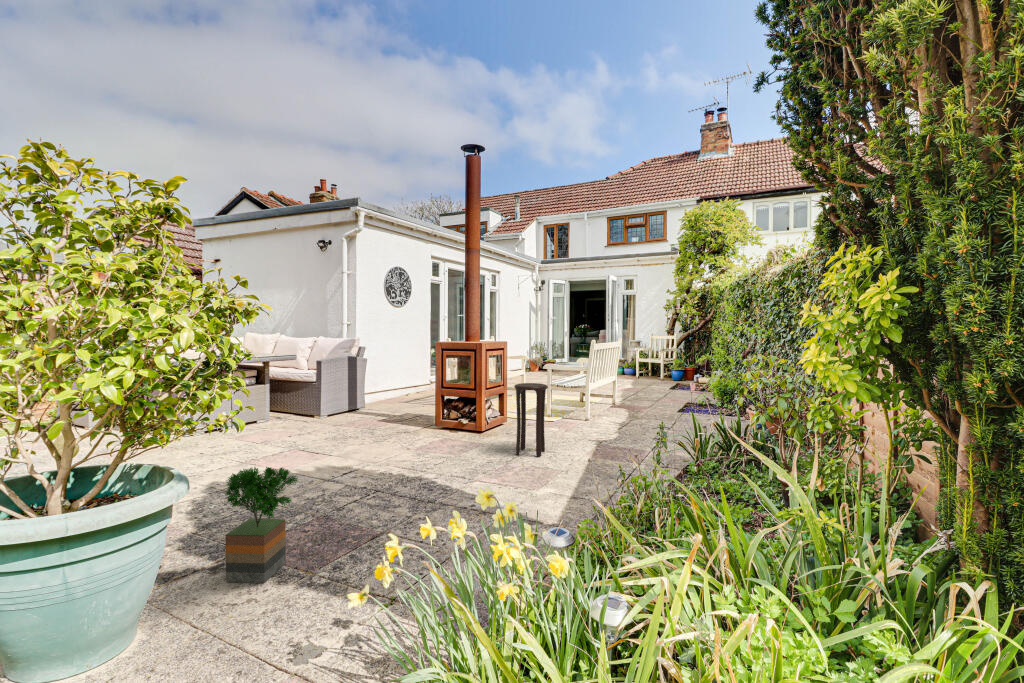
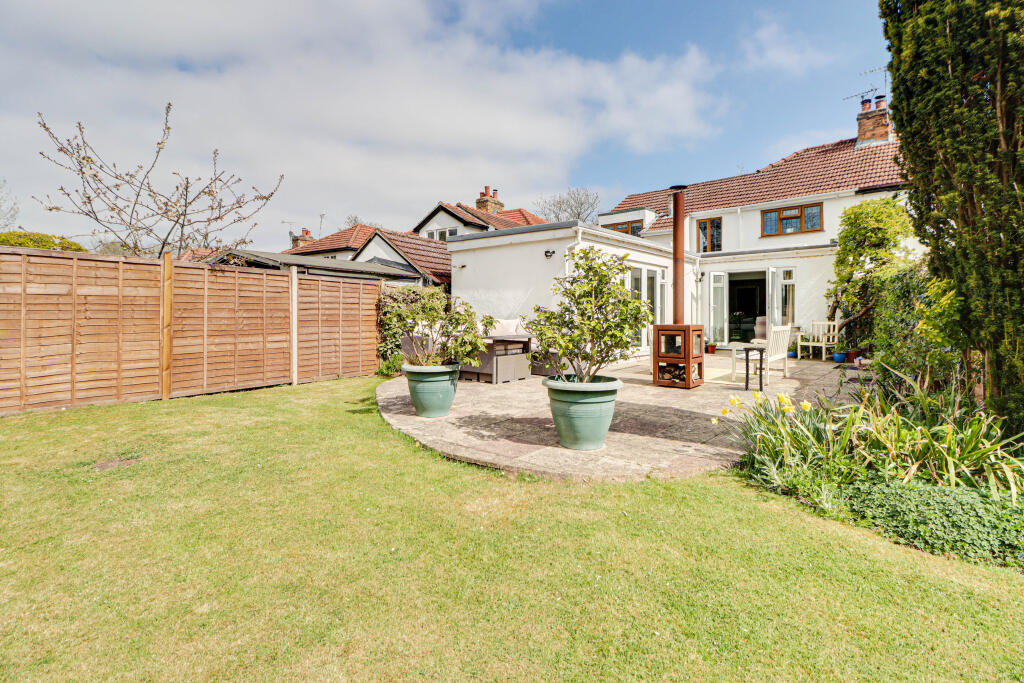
potted tree: present [225,467,298,583] -> none [663,369,693,413]

